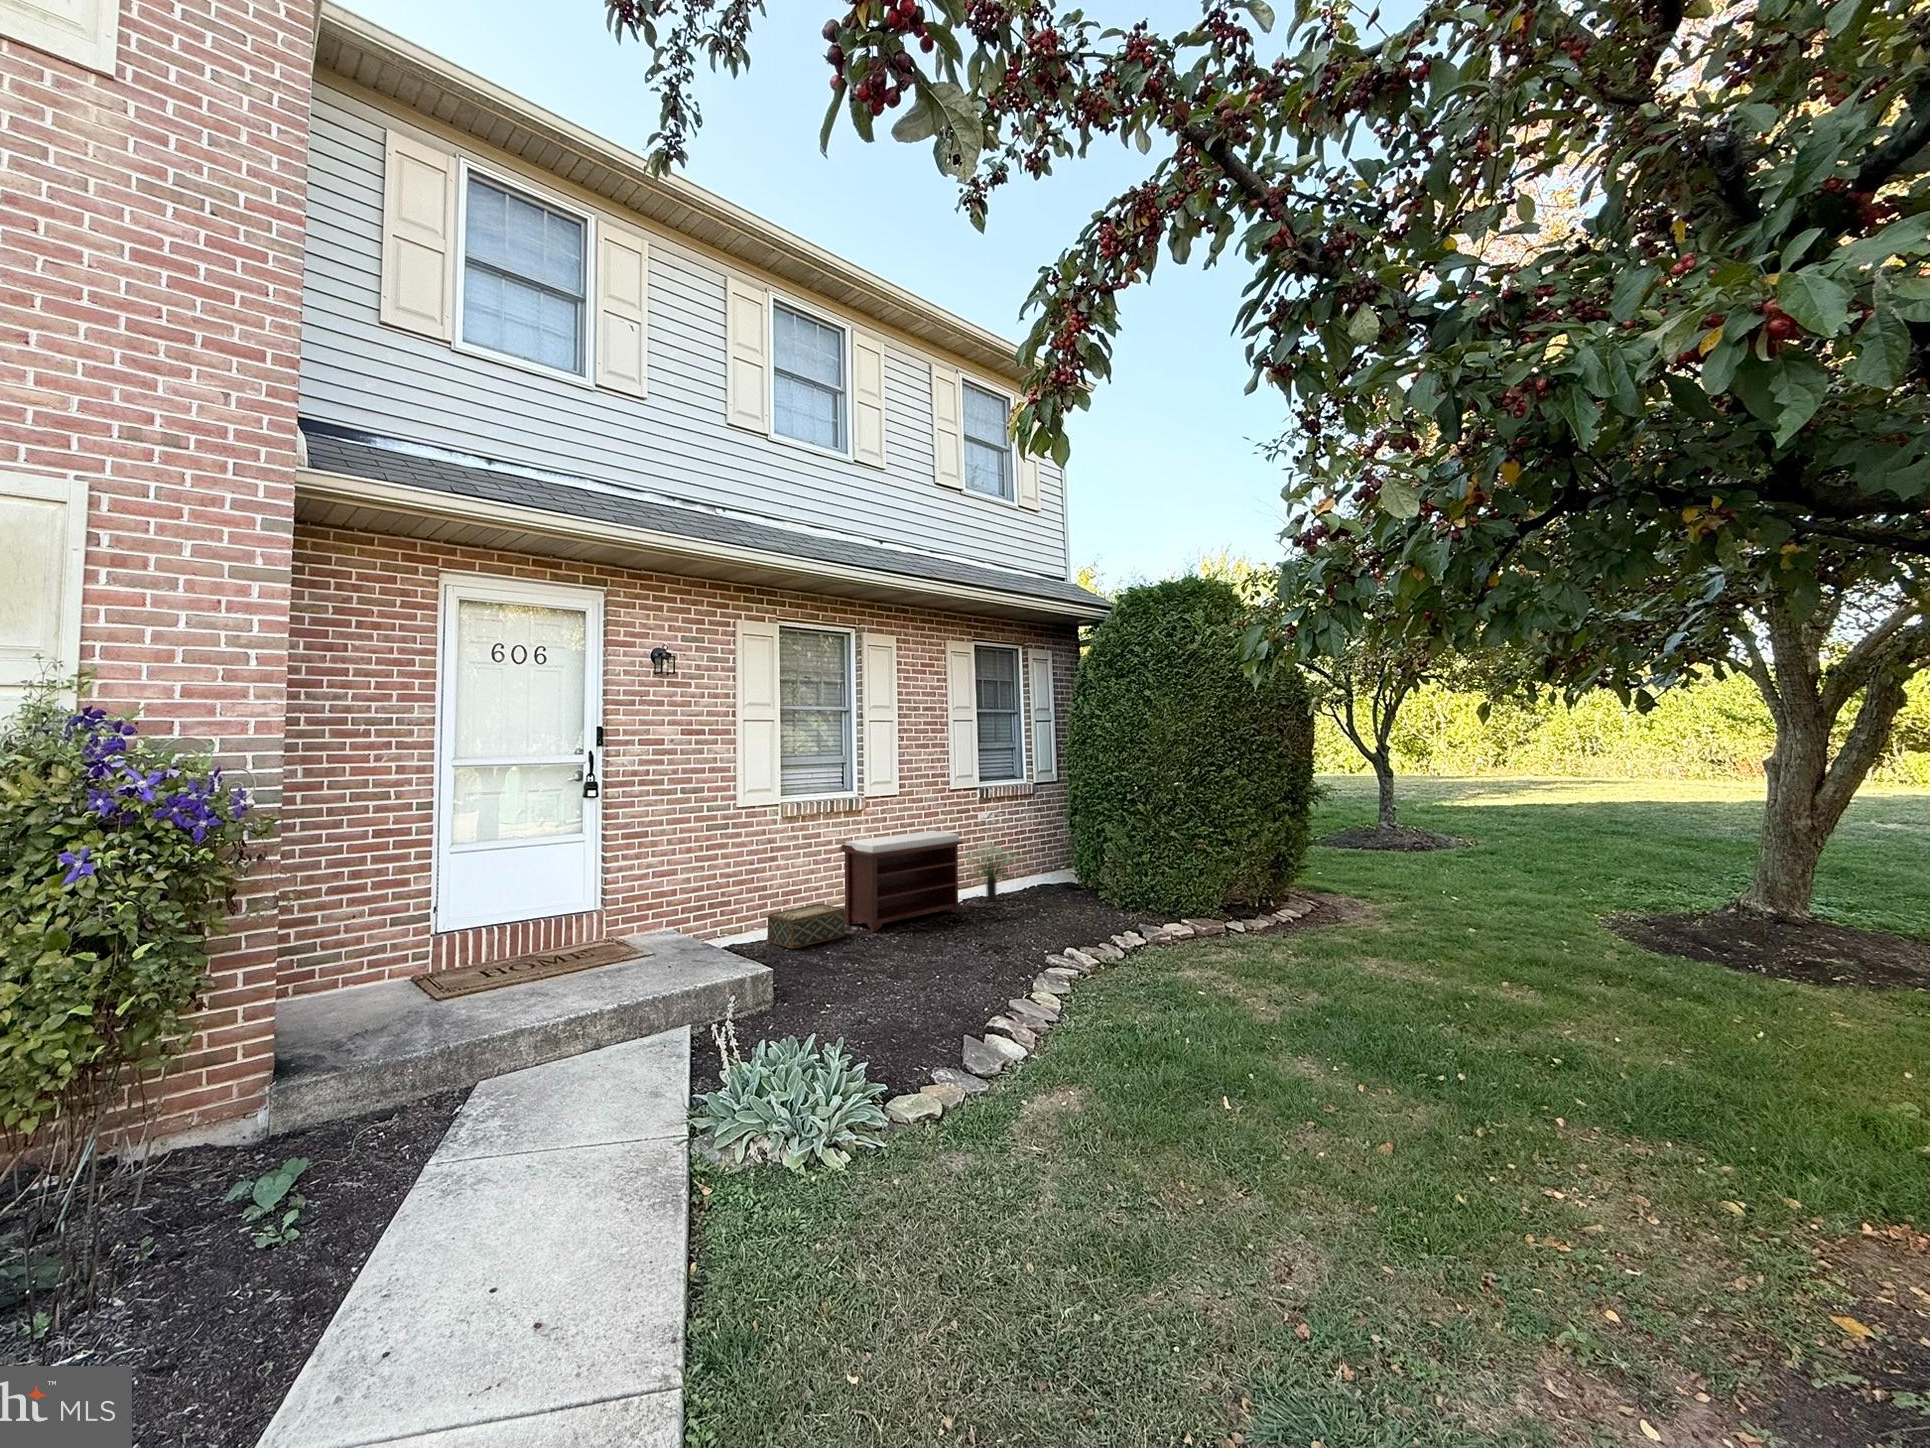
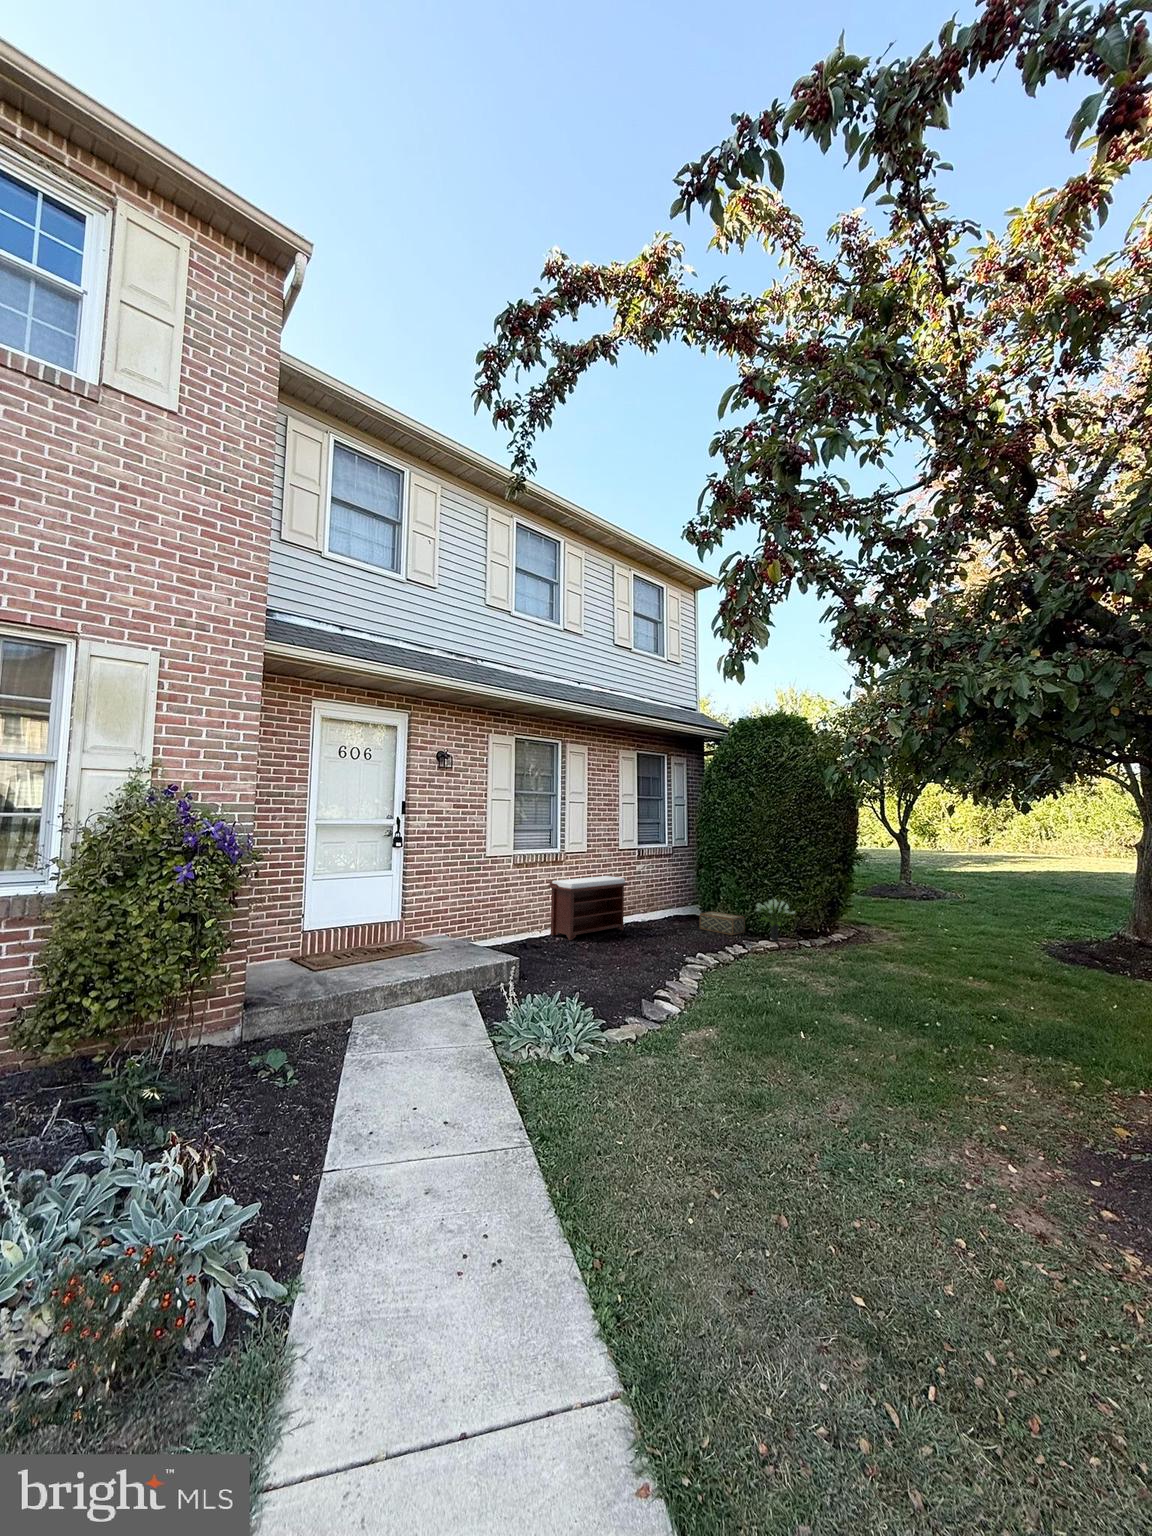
potted plant: present [967,844,1018,901] -> present [757,899,795,941]
woven basket: present [768,904,845,949] -> present [700,911,745,935]

